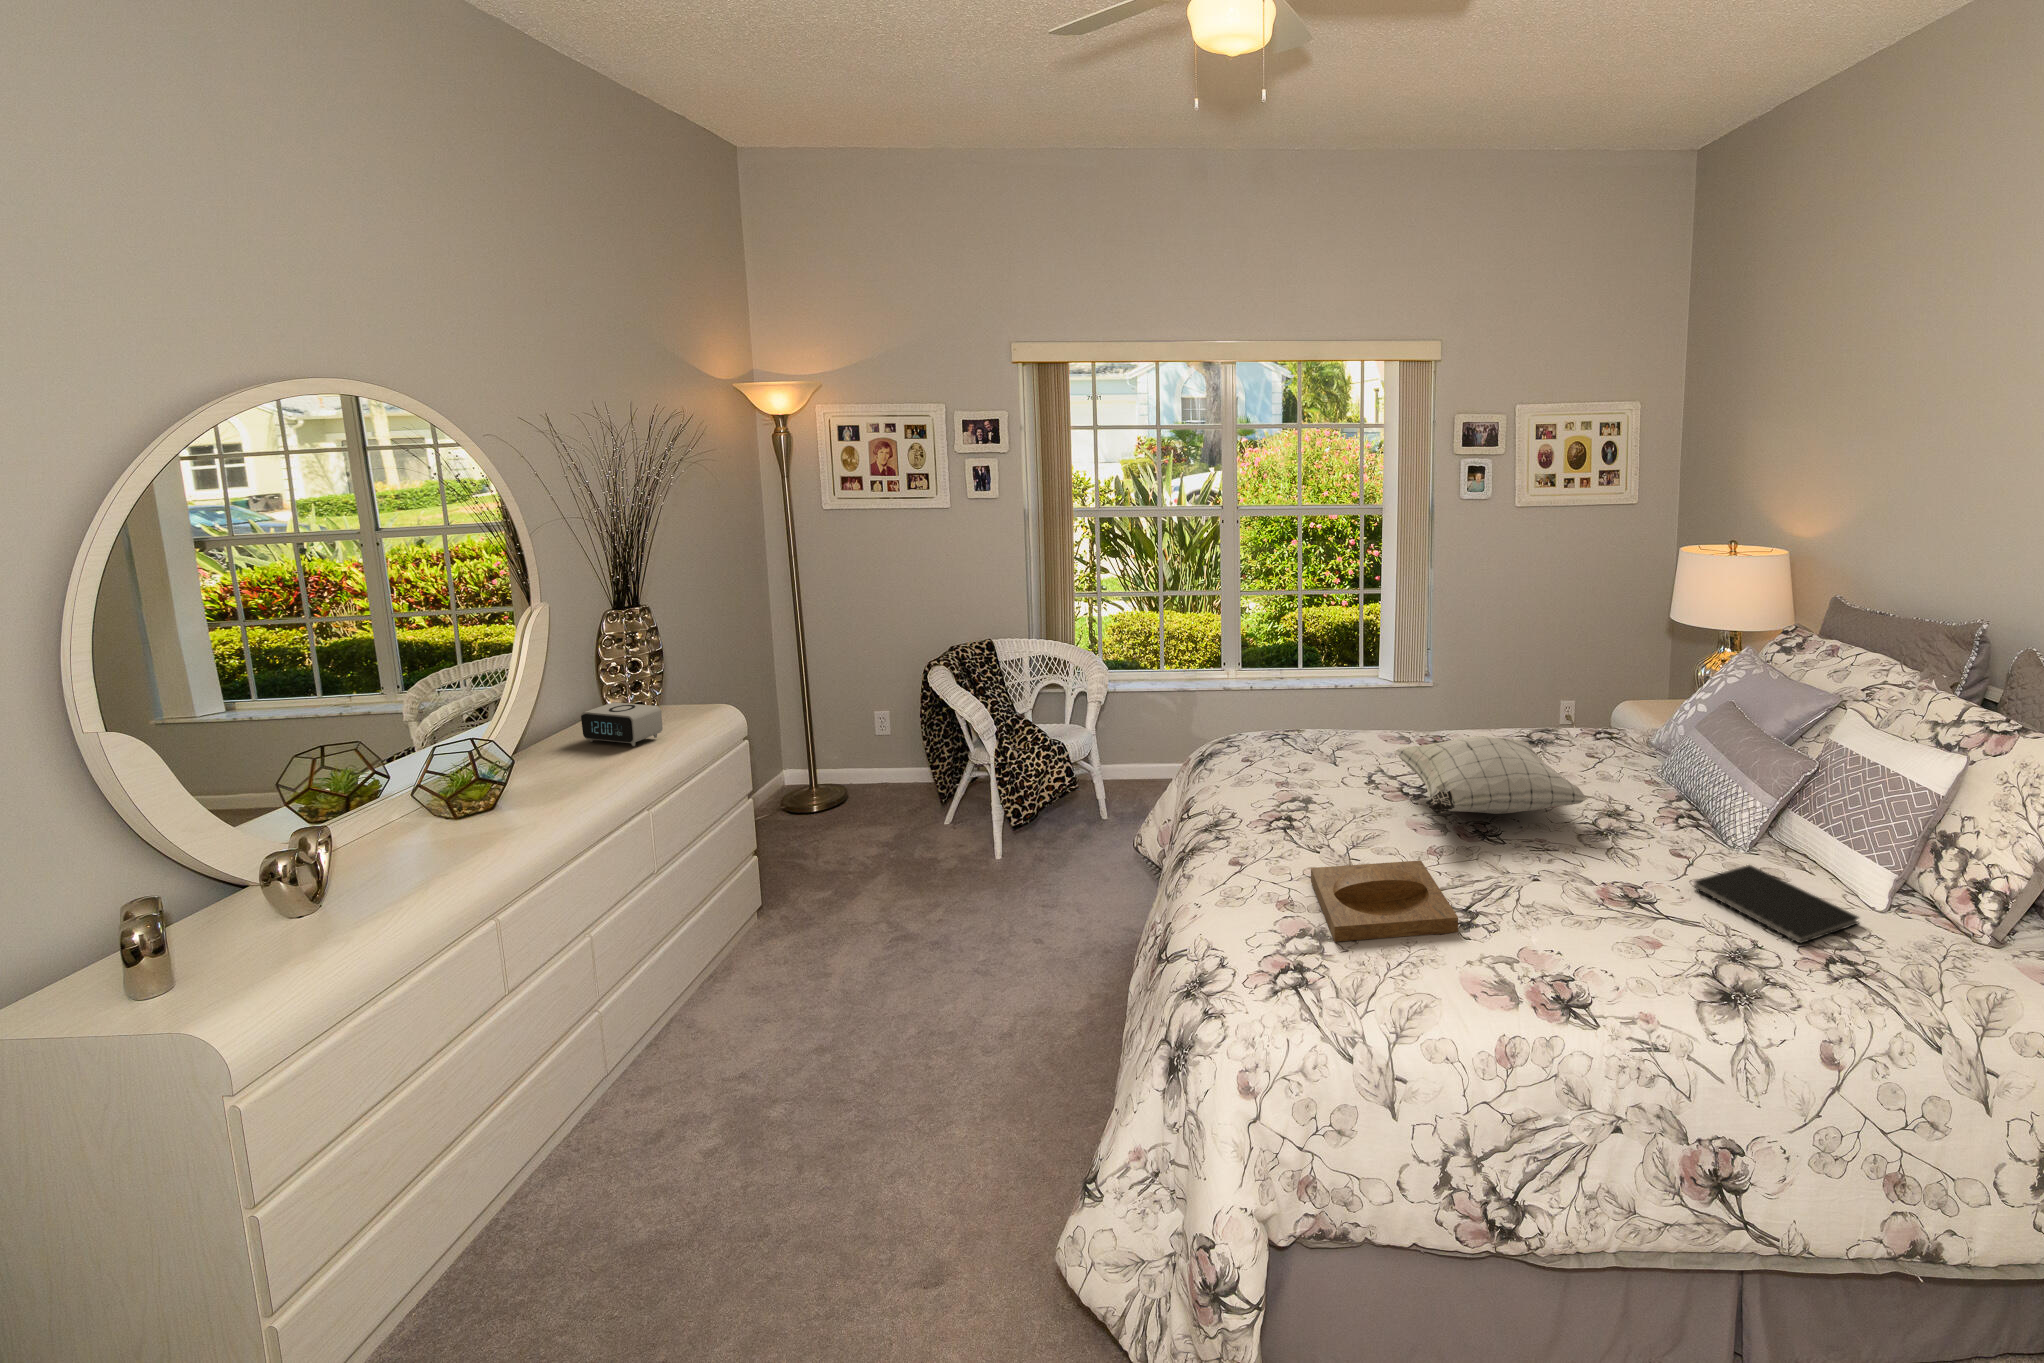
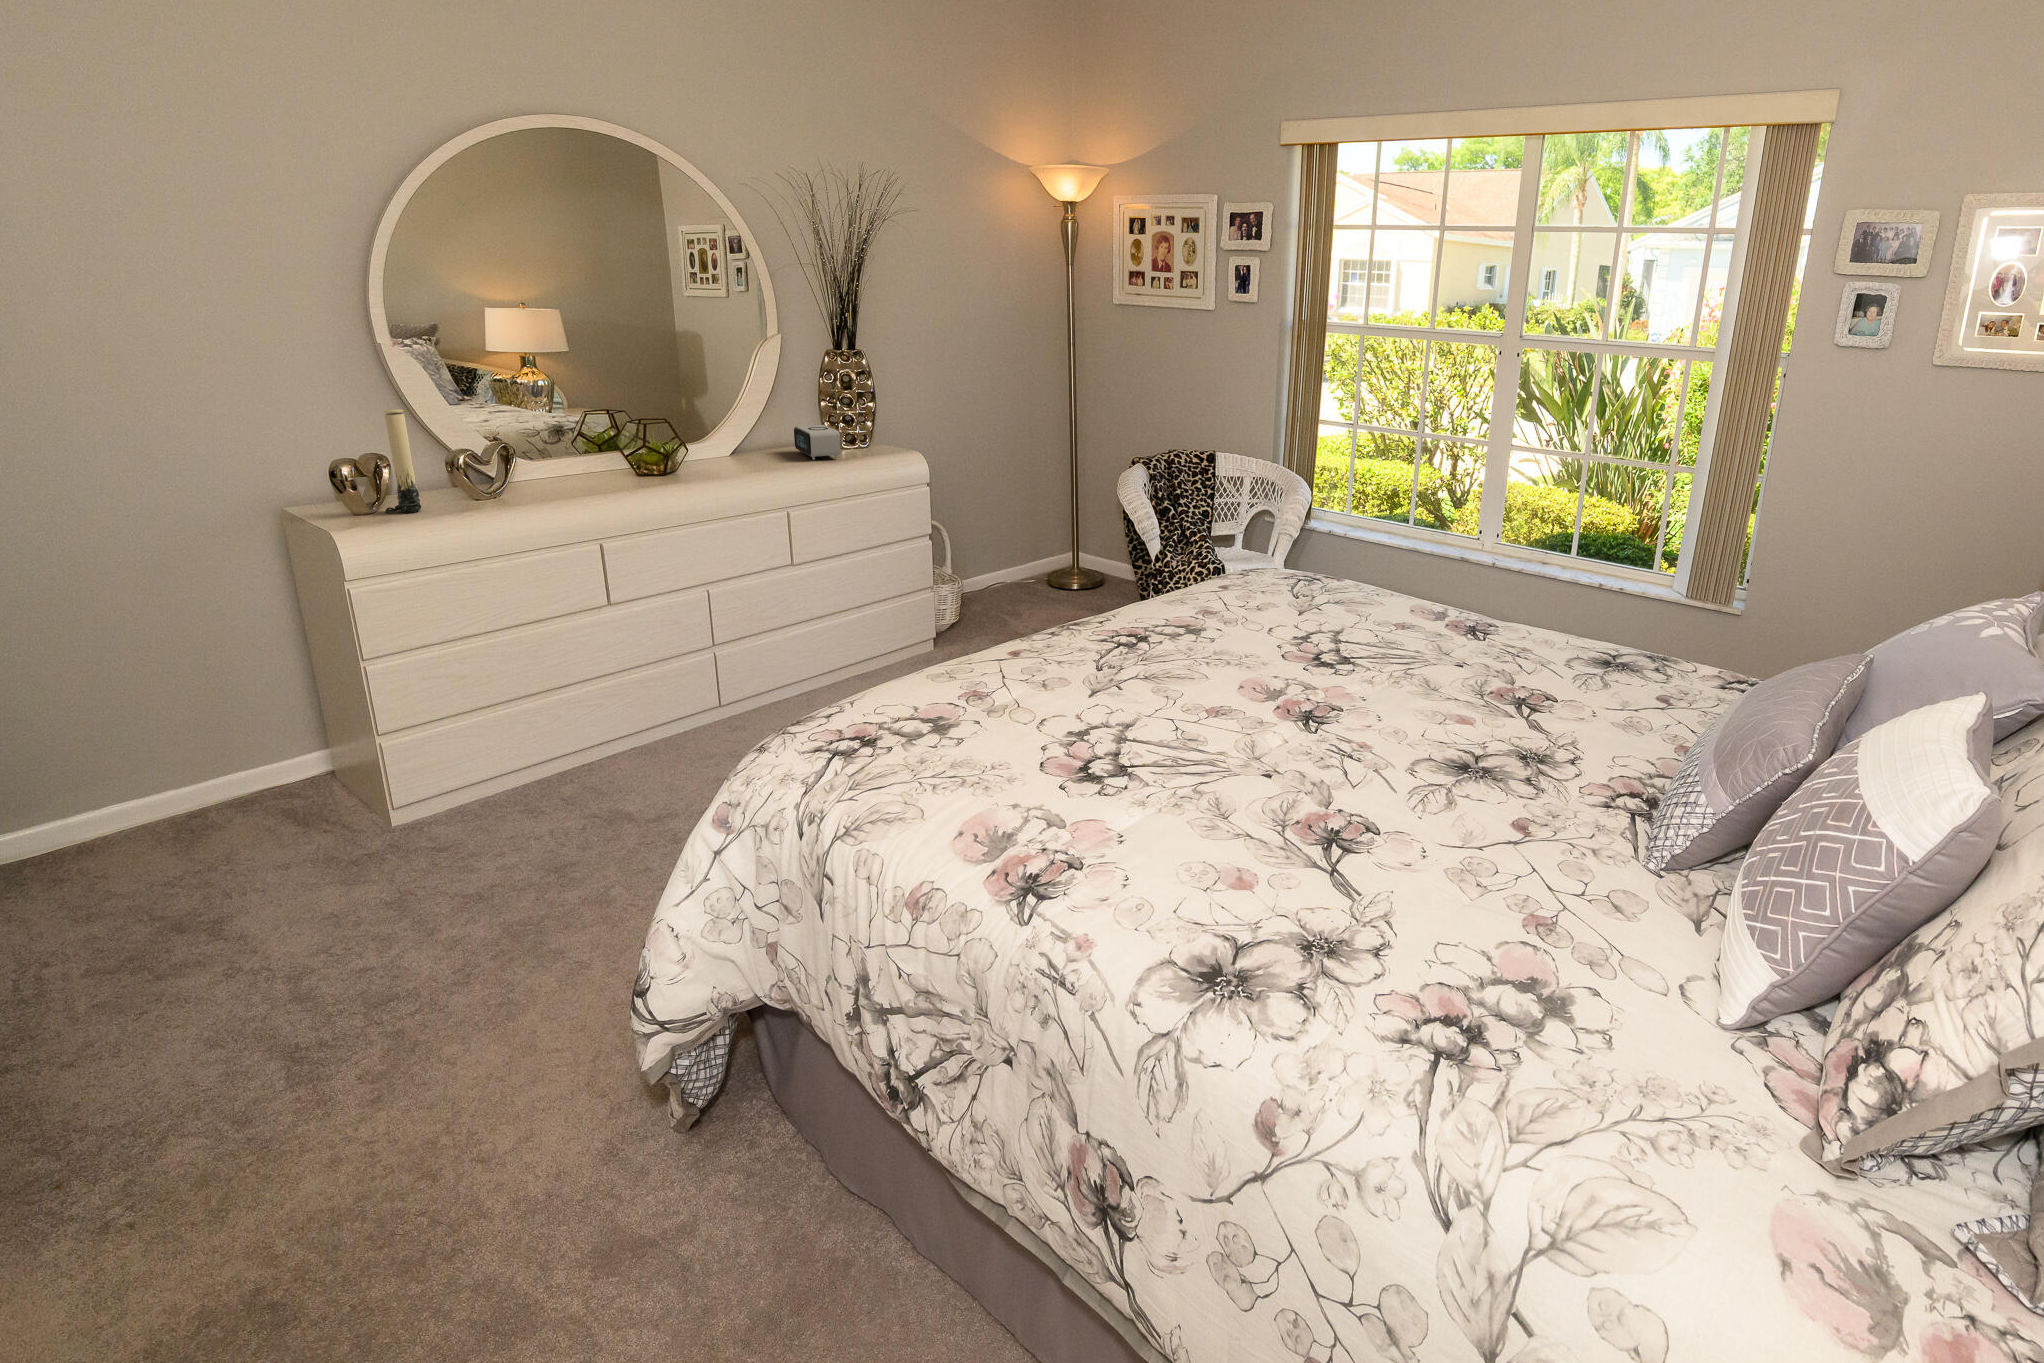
pillow: present [1394,736,1588,814] -> none [1242,600,1527,714]
candle: none [234,823,290,981] -> present [385,409,421,513]
tray: present [1311,860,1458,942] -> none [959,674,1173,780]
notebook: present [1694,865,1859,943] -> none [1441,850,1620,1009]

